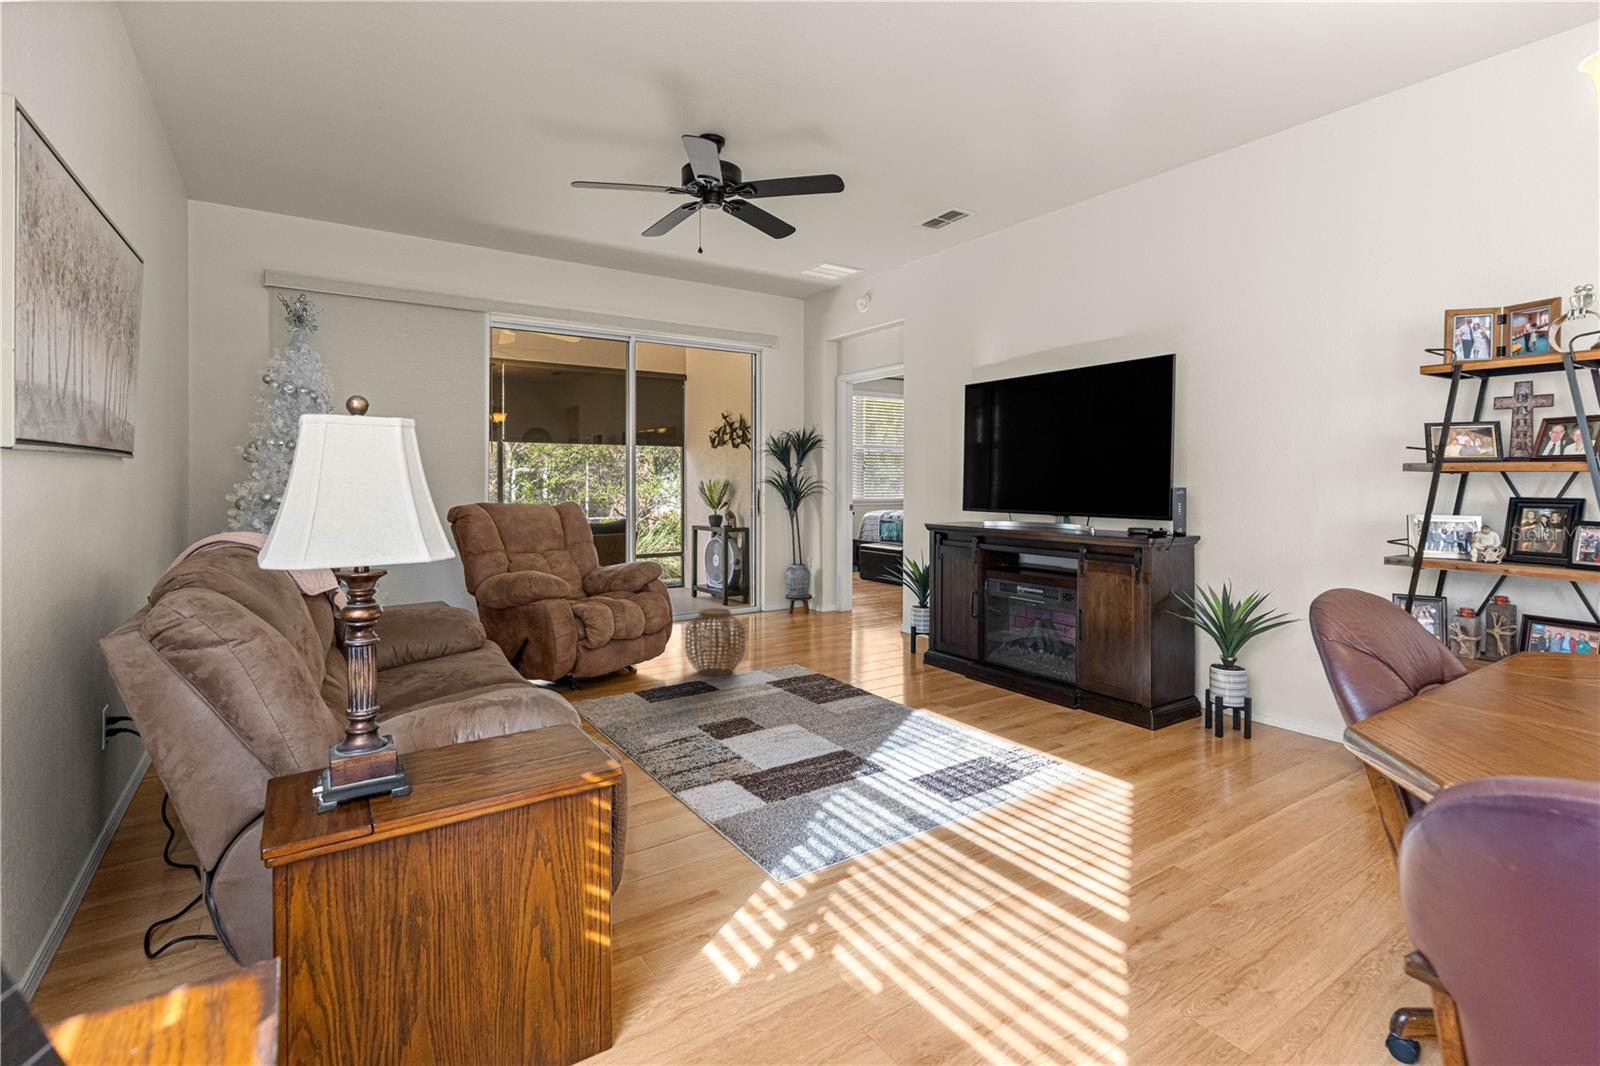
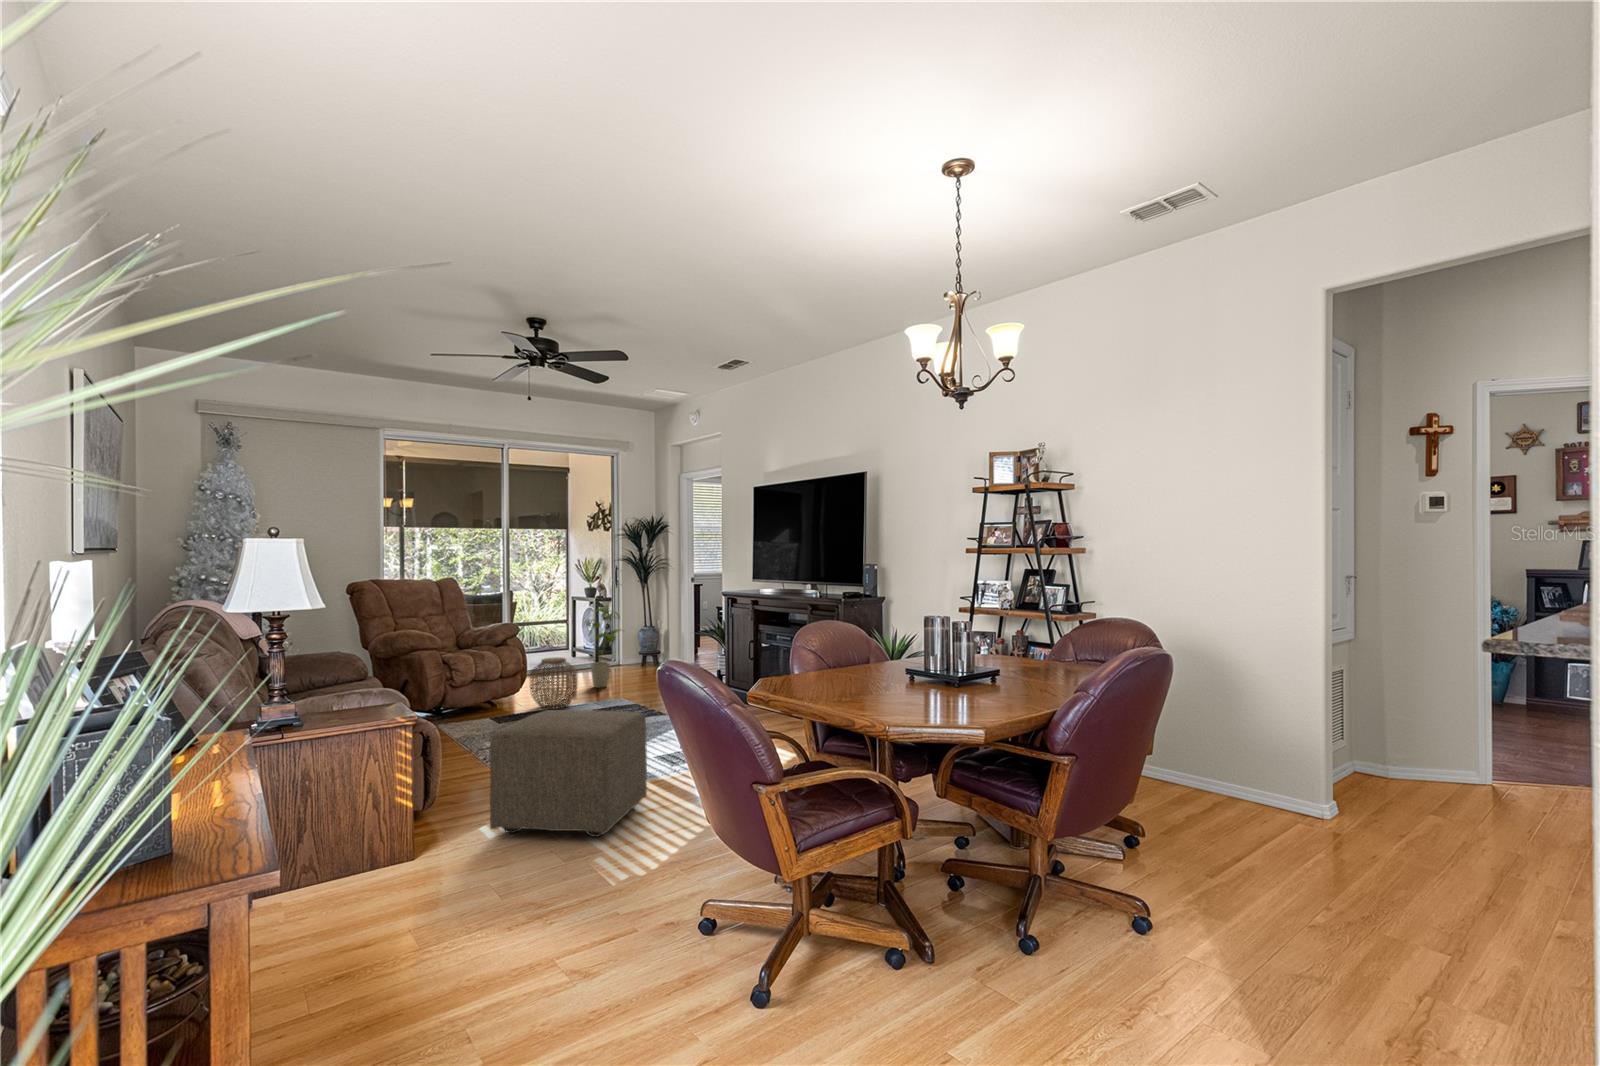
house plant: none [737,542,787,644] -> present [585,607,621,688]
ottoman: none [736,724,971,990] -> present [490,710,647,837]

